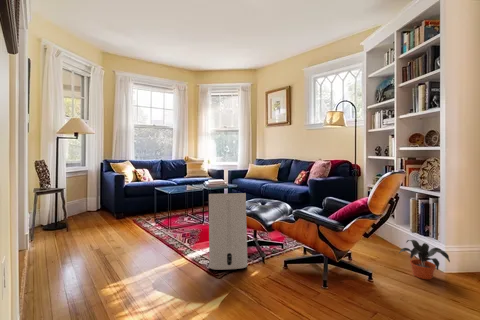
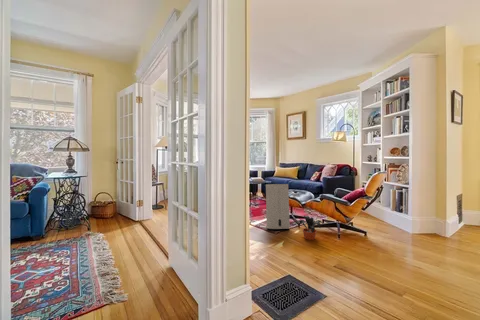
potted plant: present [399,240,450,279] -> present [297,216,322,240]

